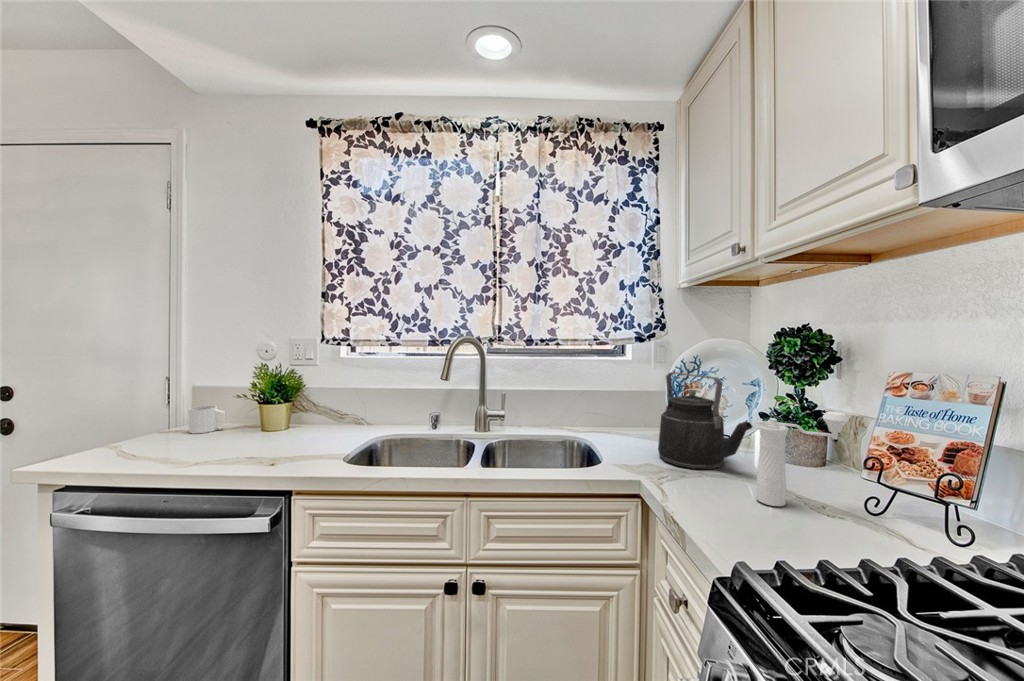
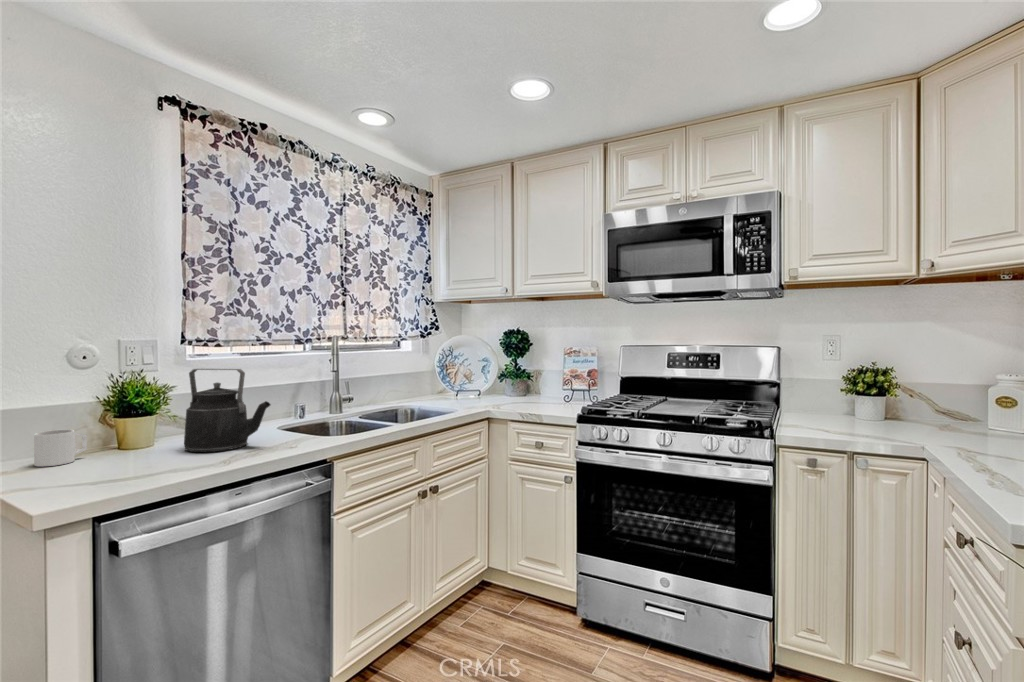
kettle: present [658,372,752,469] -> present [184,369,270,452]
pepper mill: present [756,411,848,506] -> none [538,363,565,406]

